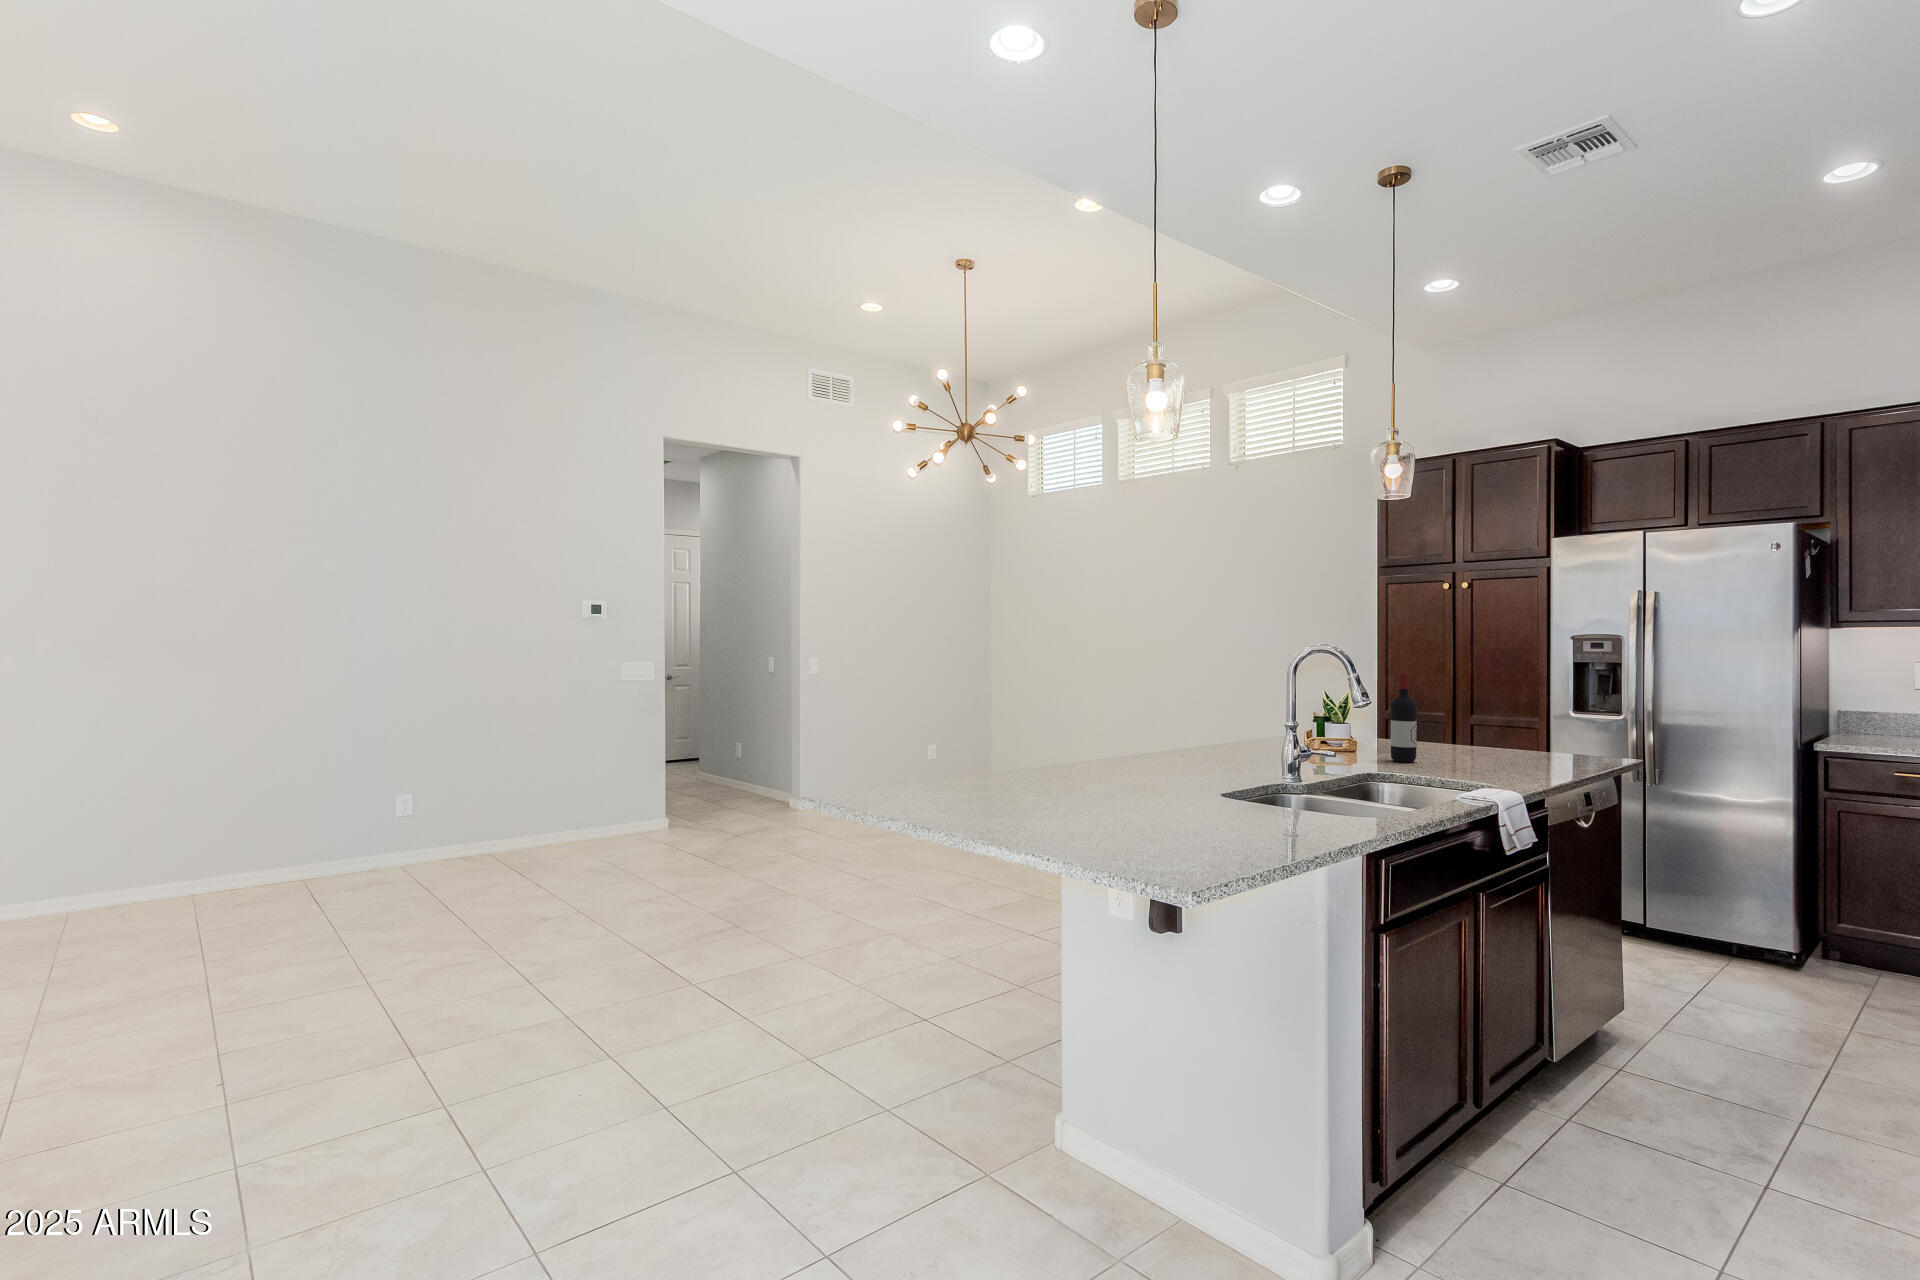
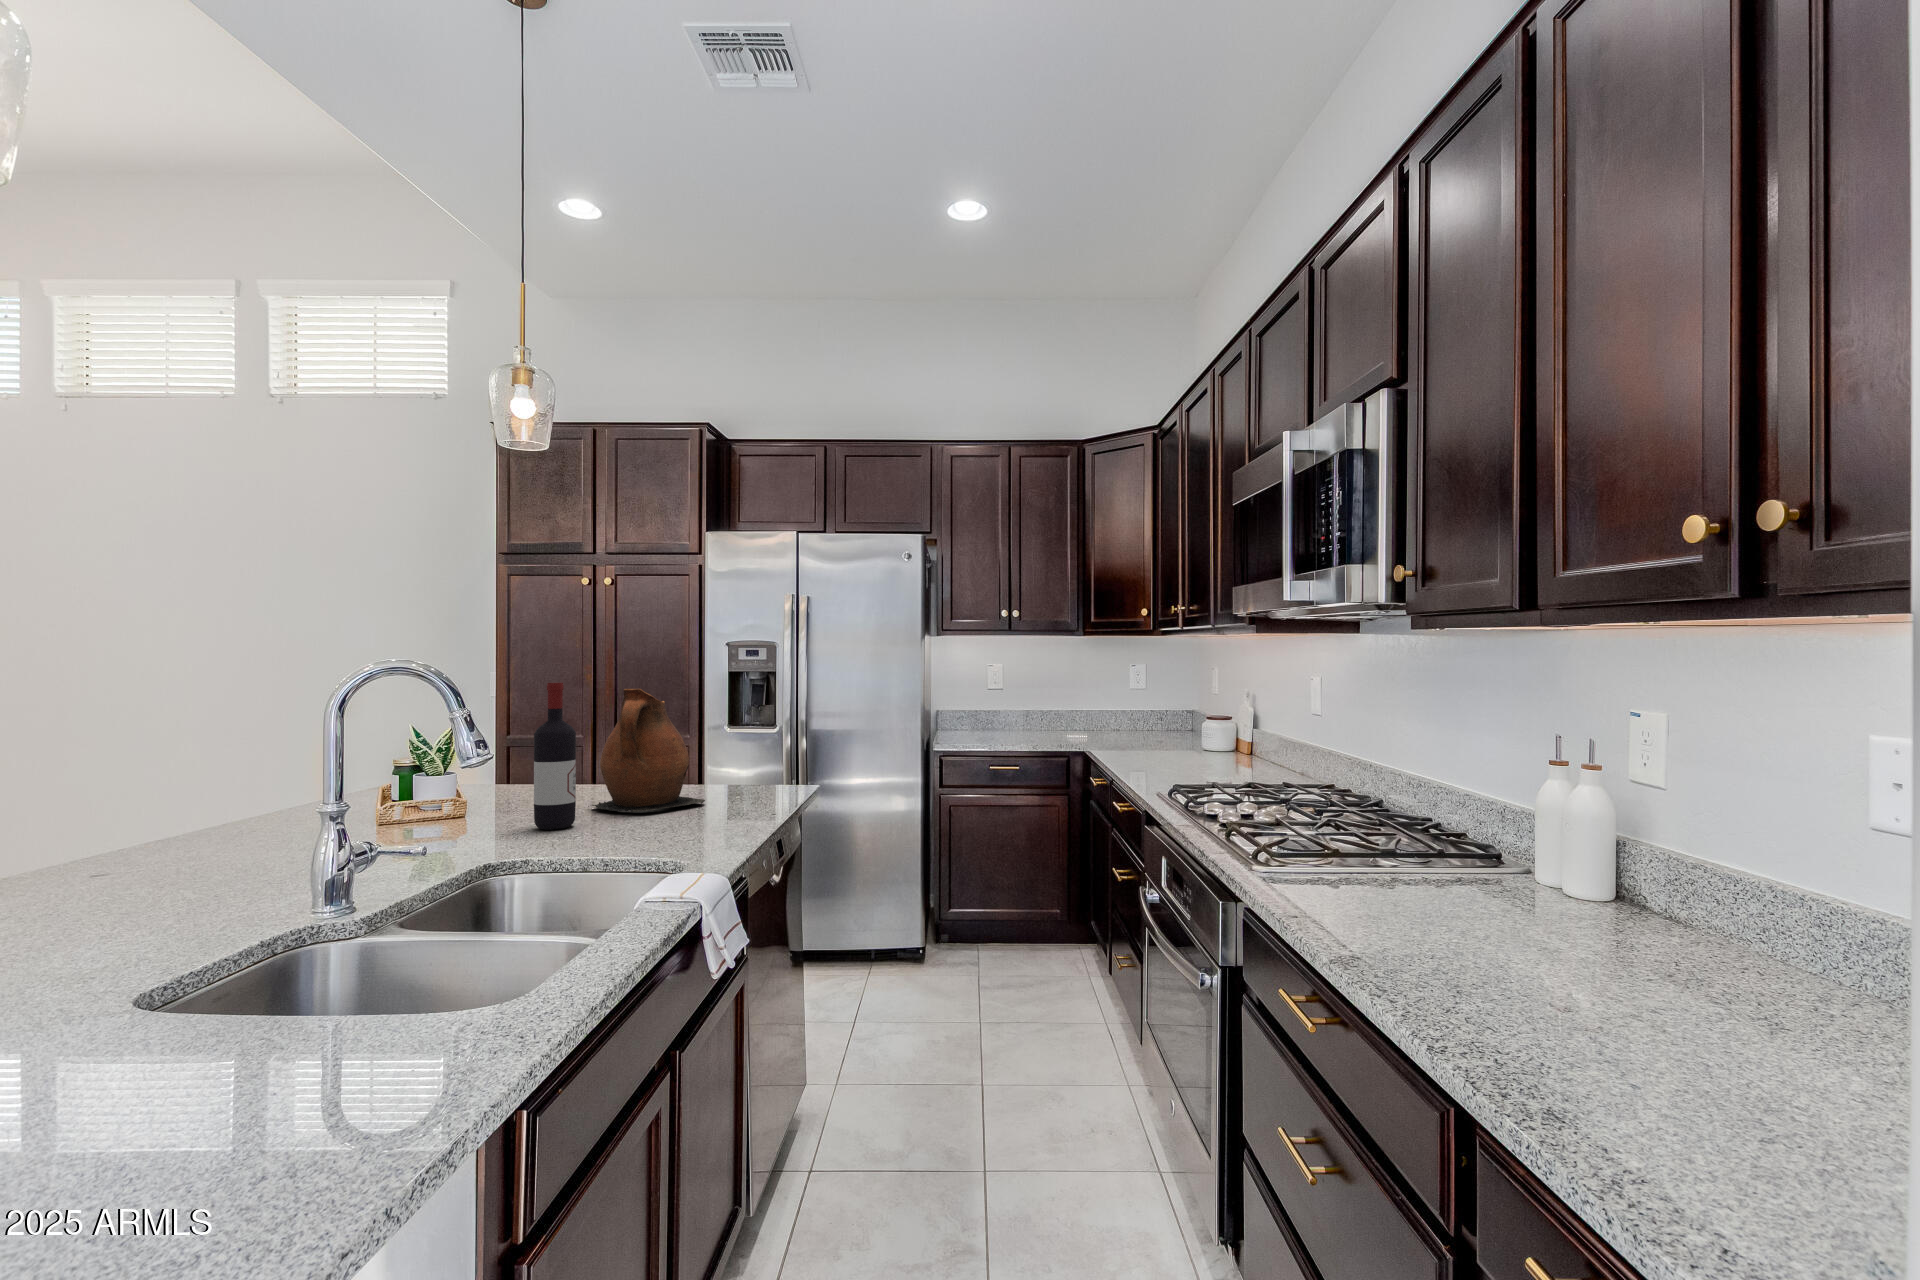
ceramic pitcher: none [1427,678,1513,761] -> present [588,689,705,812]

